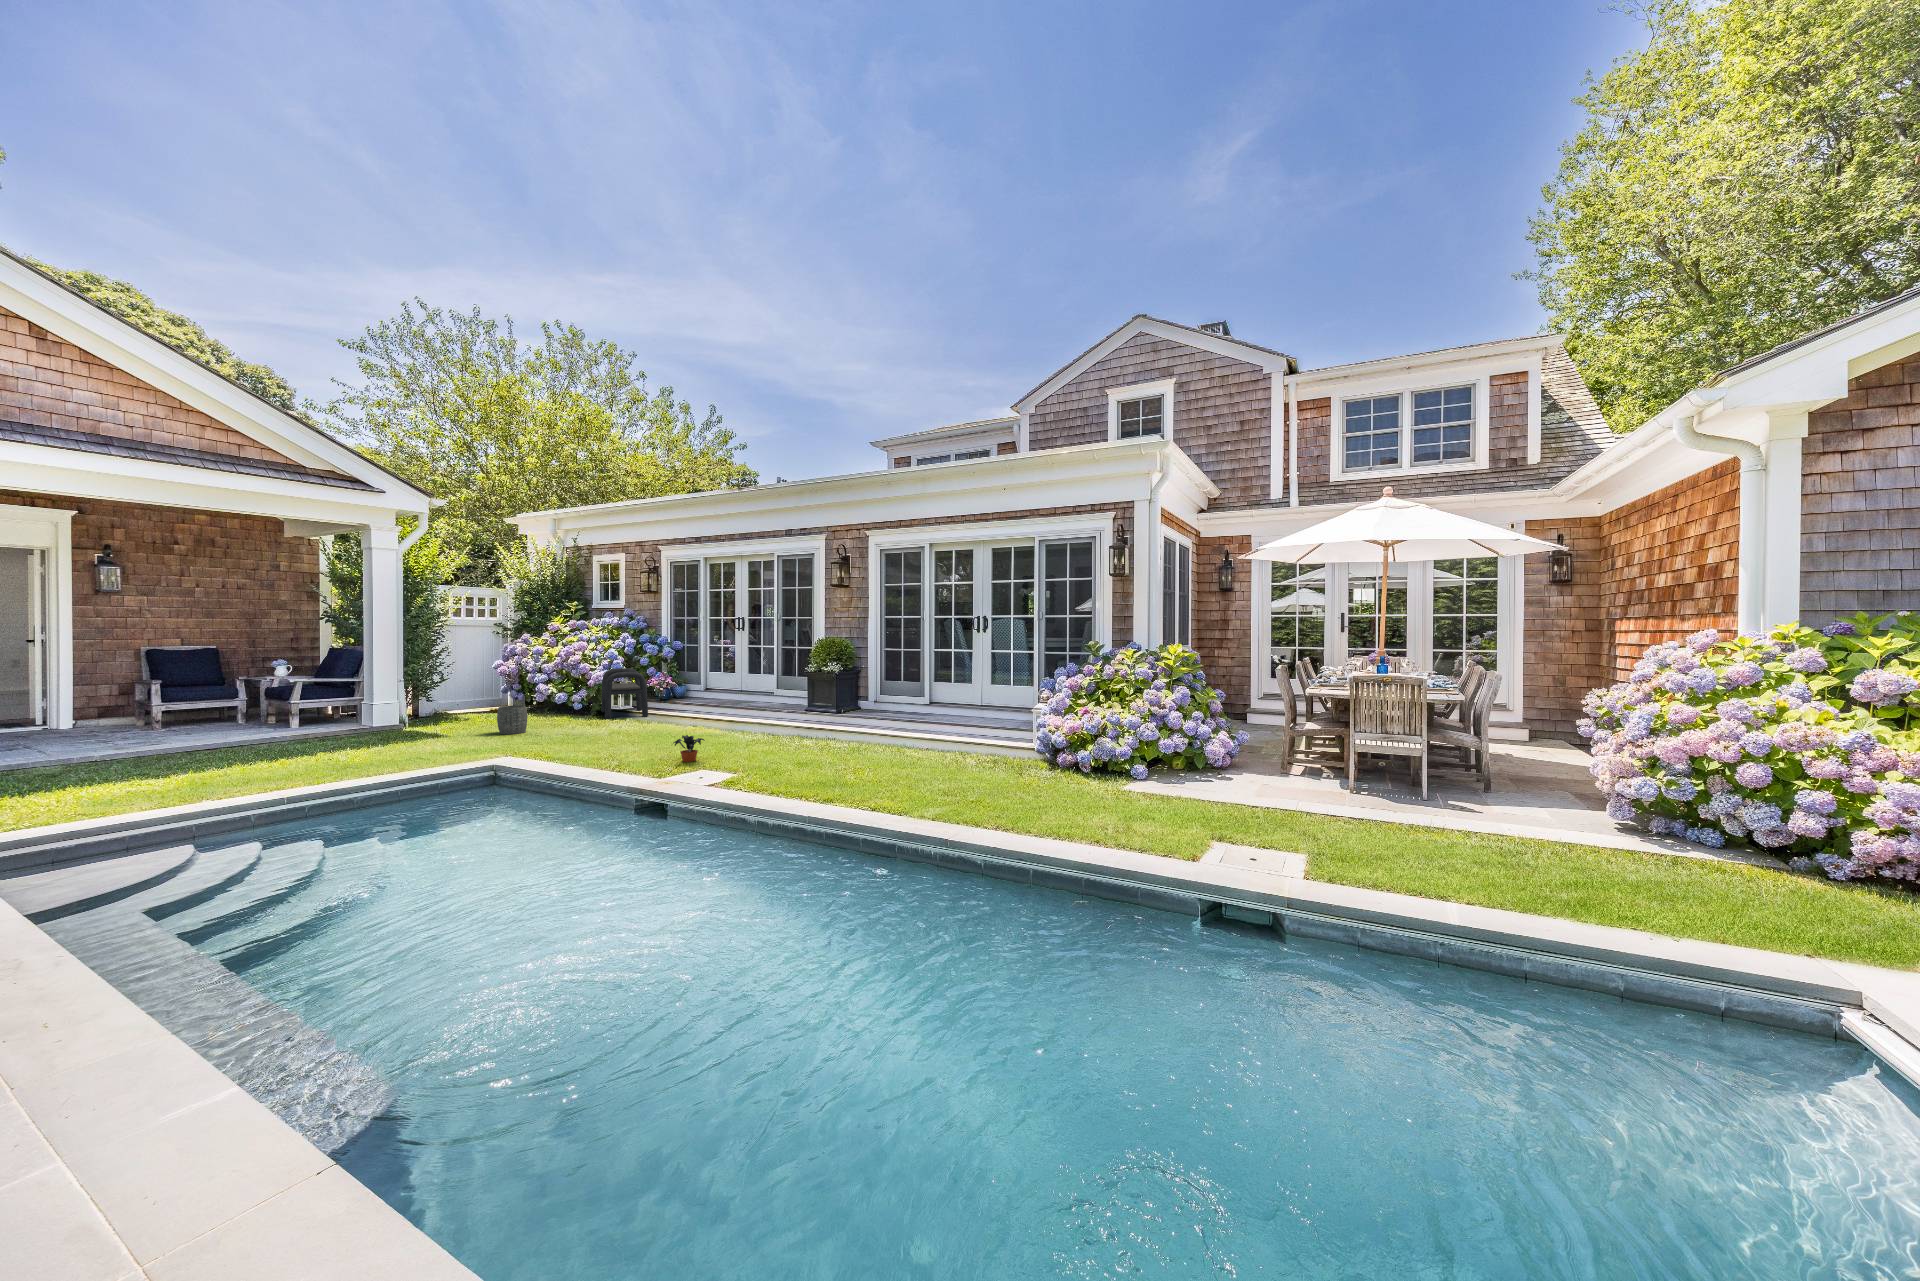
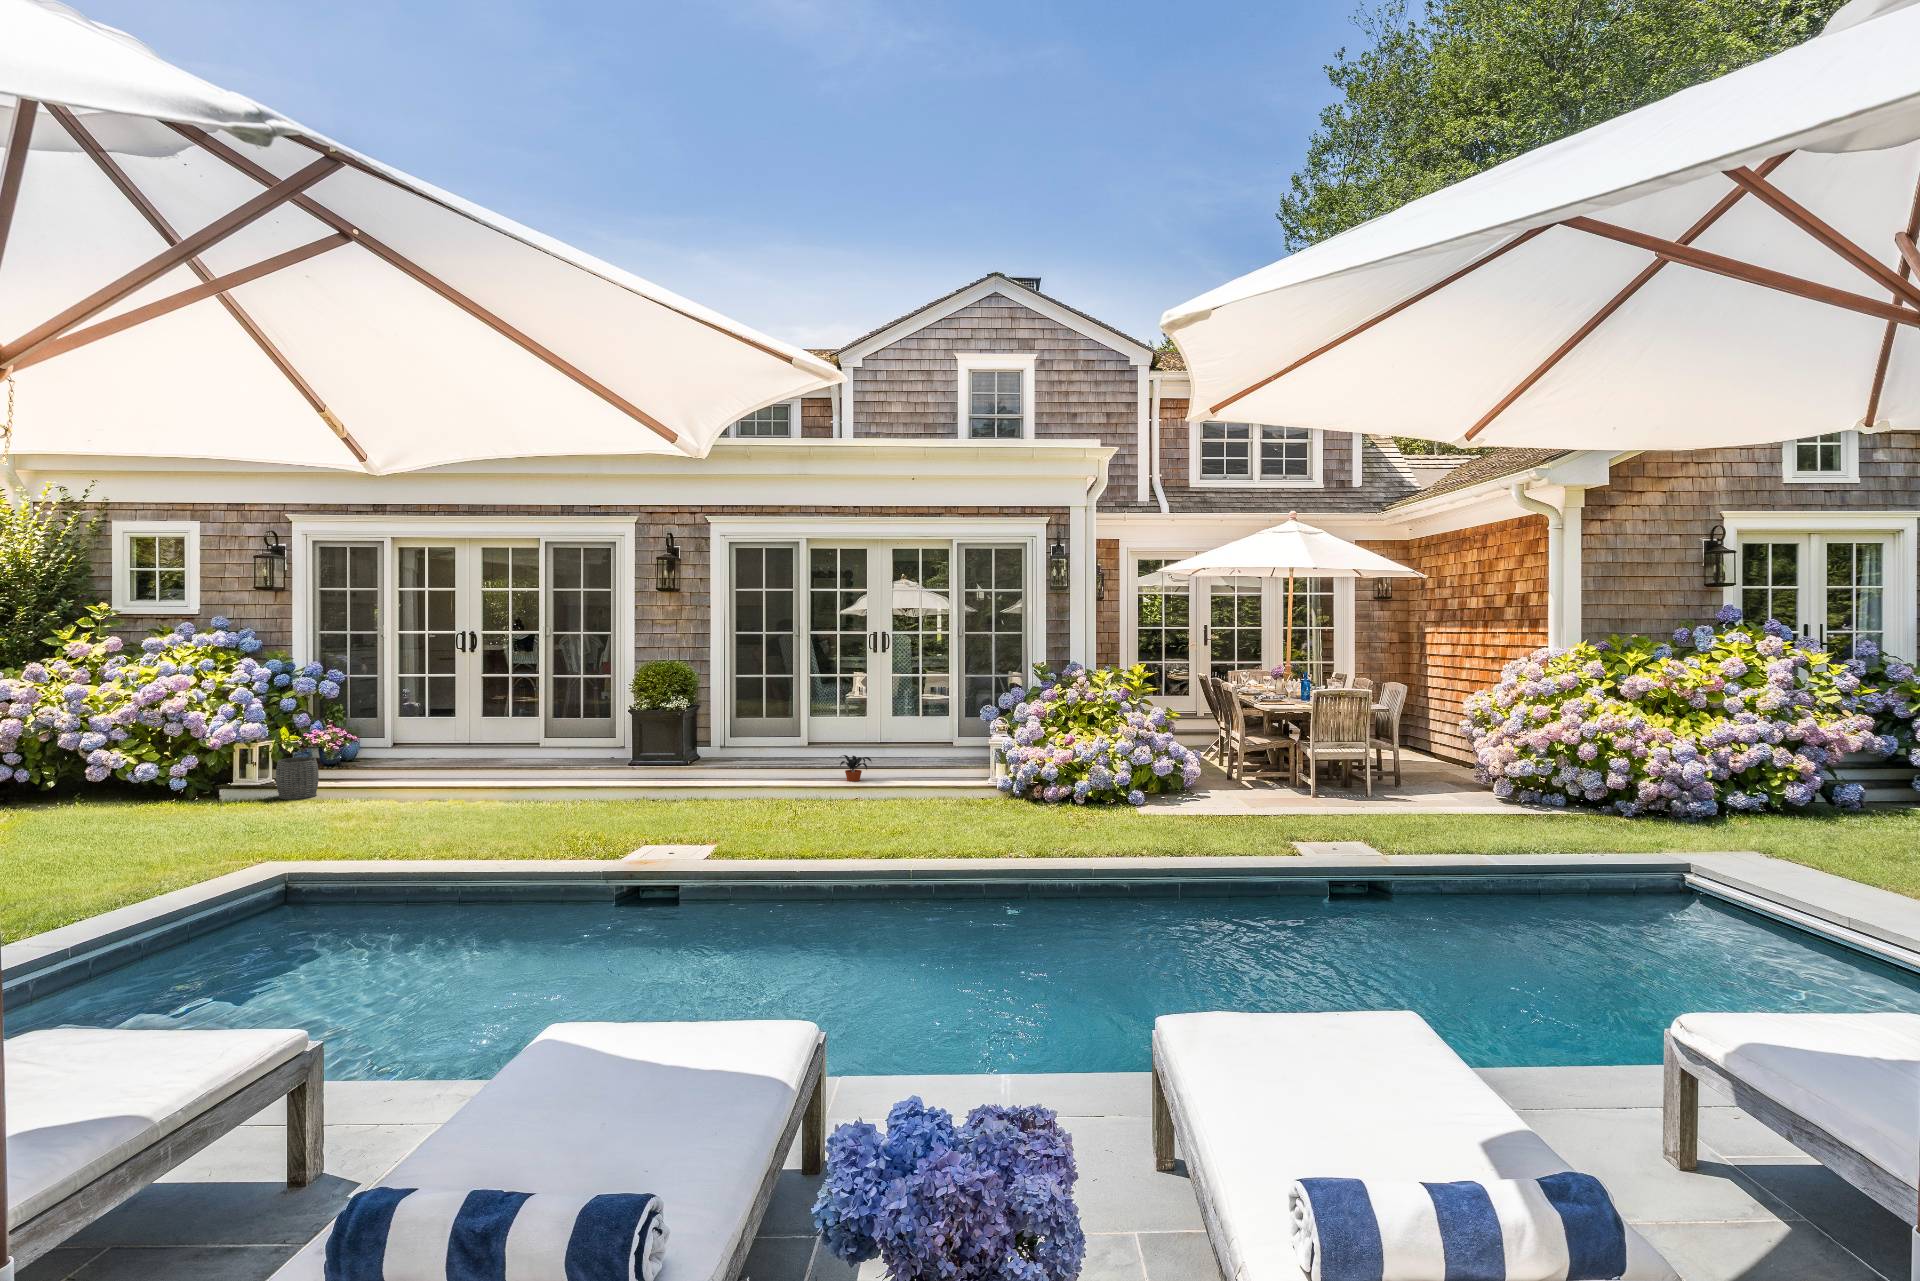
bench: present [601,668,648,719] -> none [323,698,420,771]
potted plant: present [673,735,705,762] -> present [840,755,871,781]

